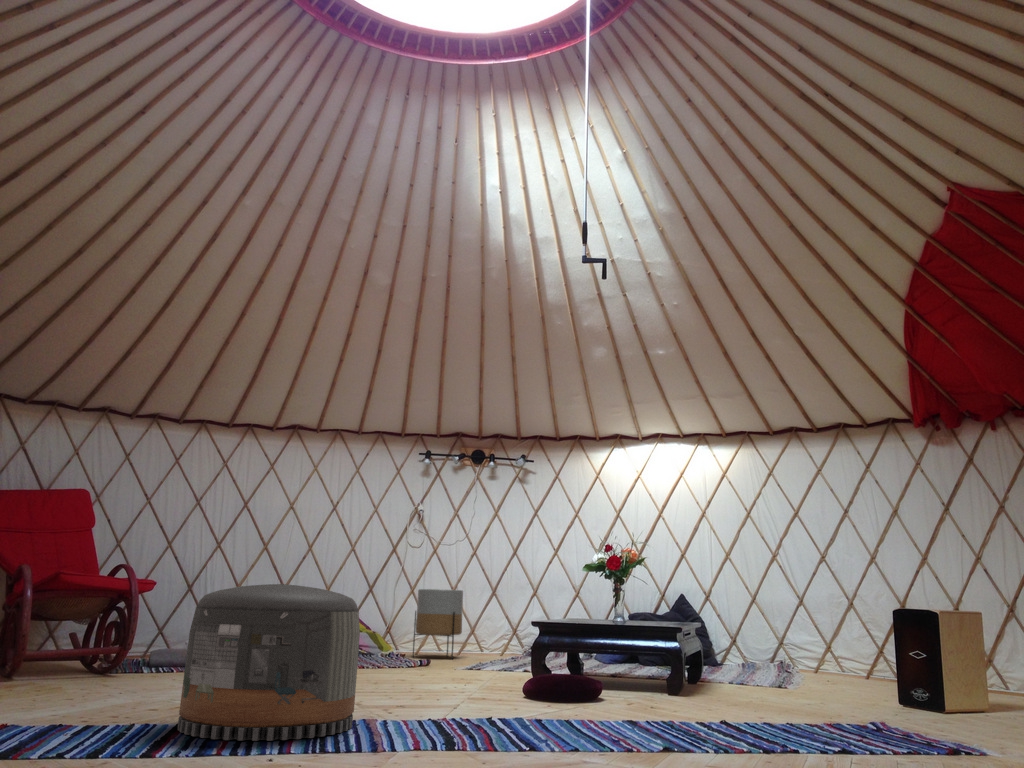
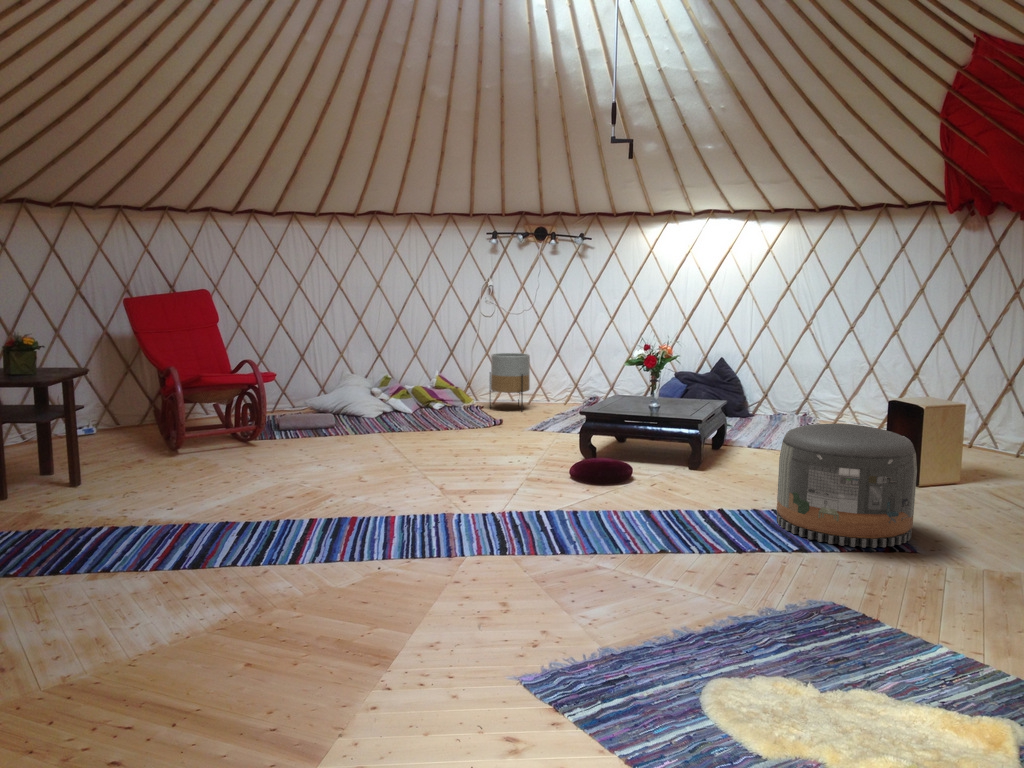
pouf: present [178,584,360,741] -> present [777,424,917,548]

